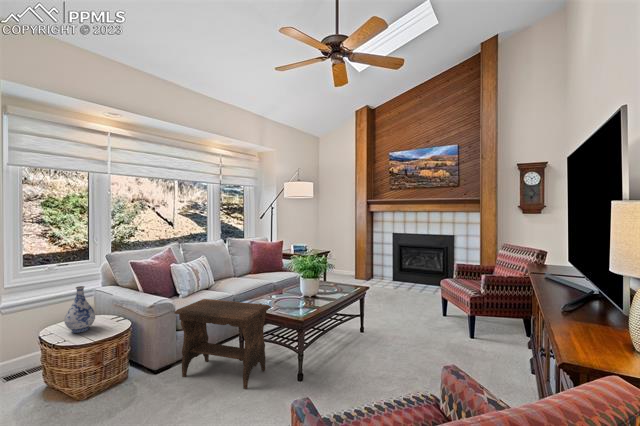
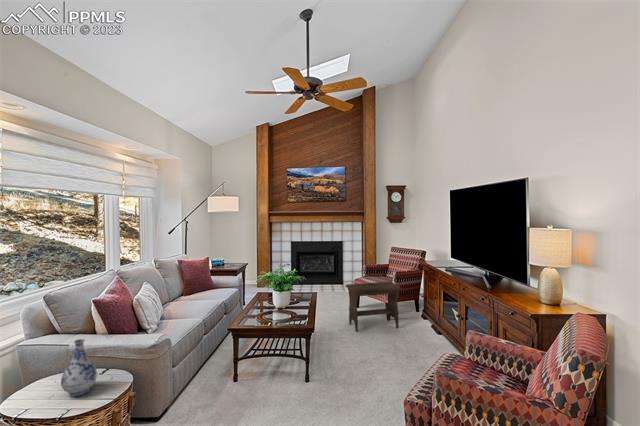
footstool: present [174,299,271,389] -> present [345,282,402,332]

